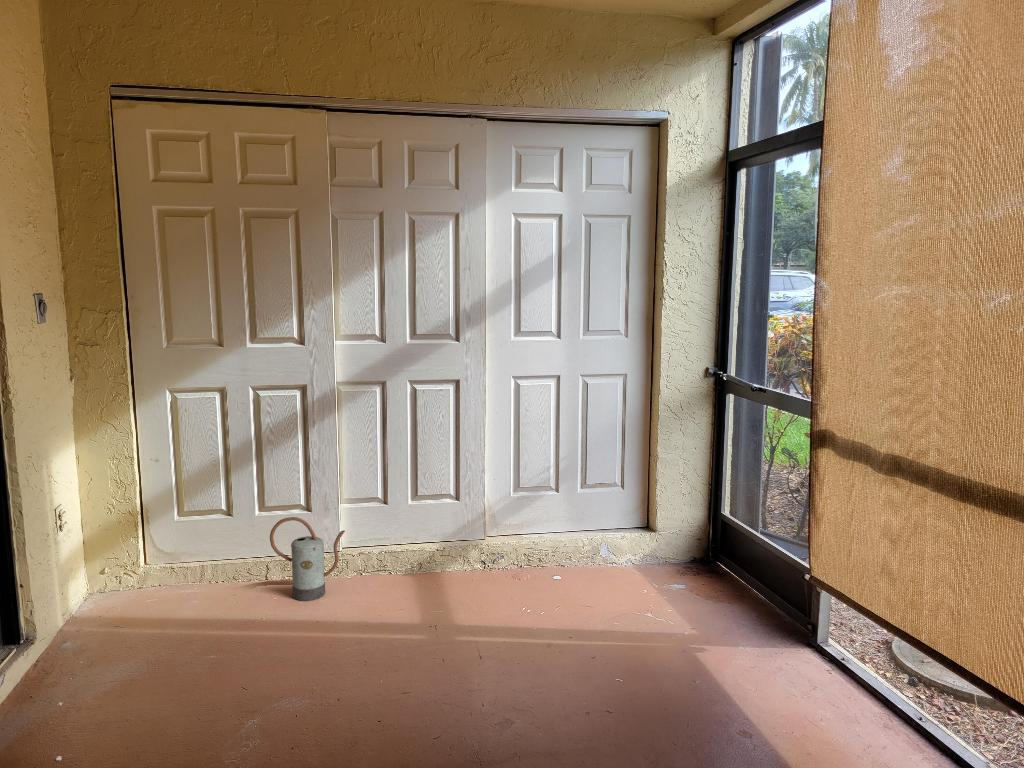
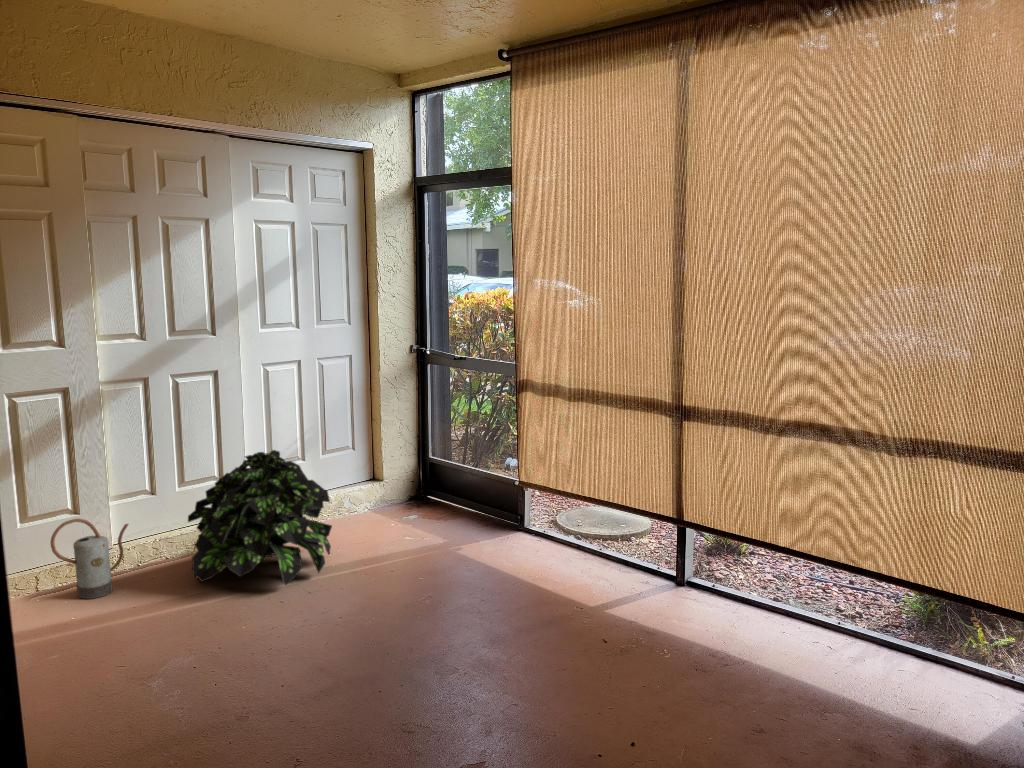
potted plant: none [378,476,550,639] -> present [188,450,332,585]

